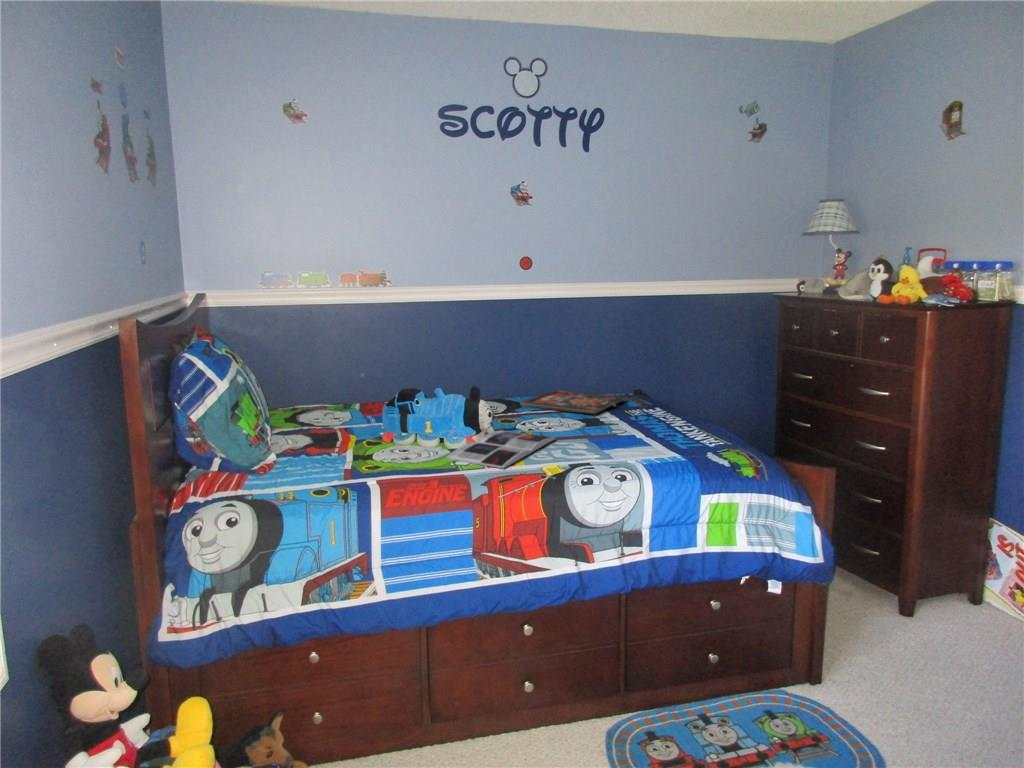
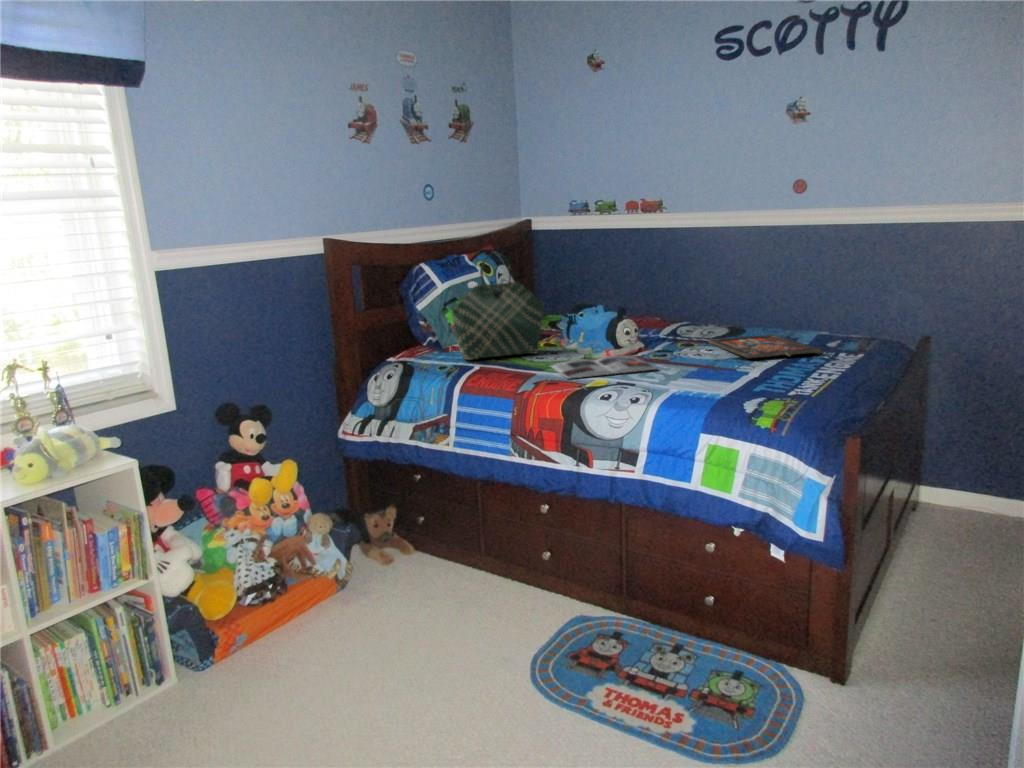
tote bag: none [306,329,396,473] -> present [452,253,544,360]

